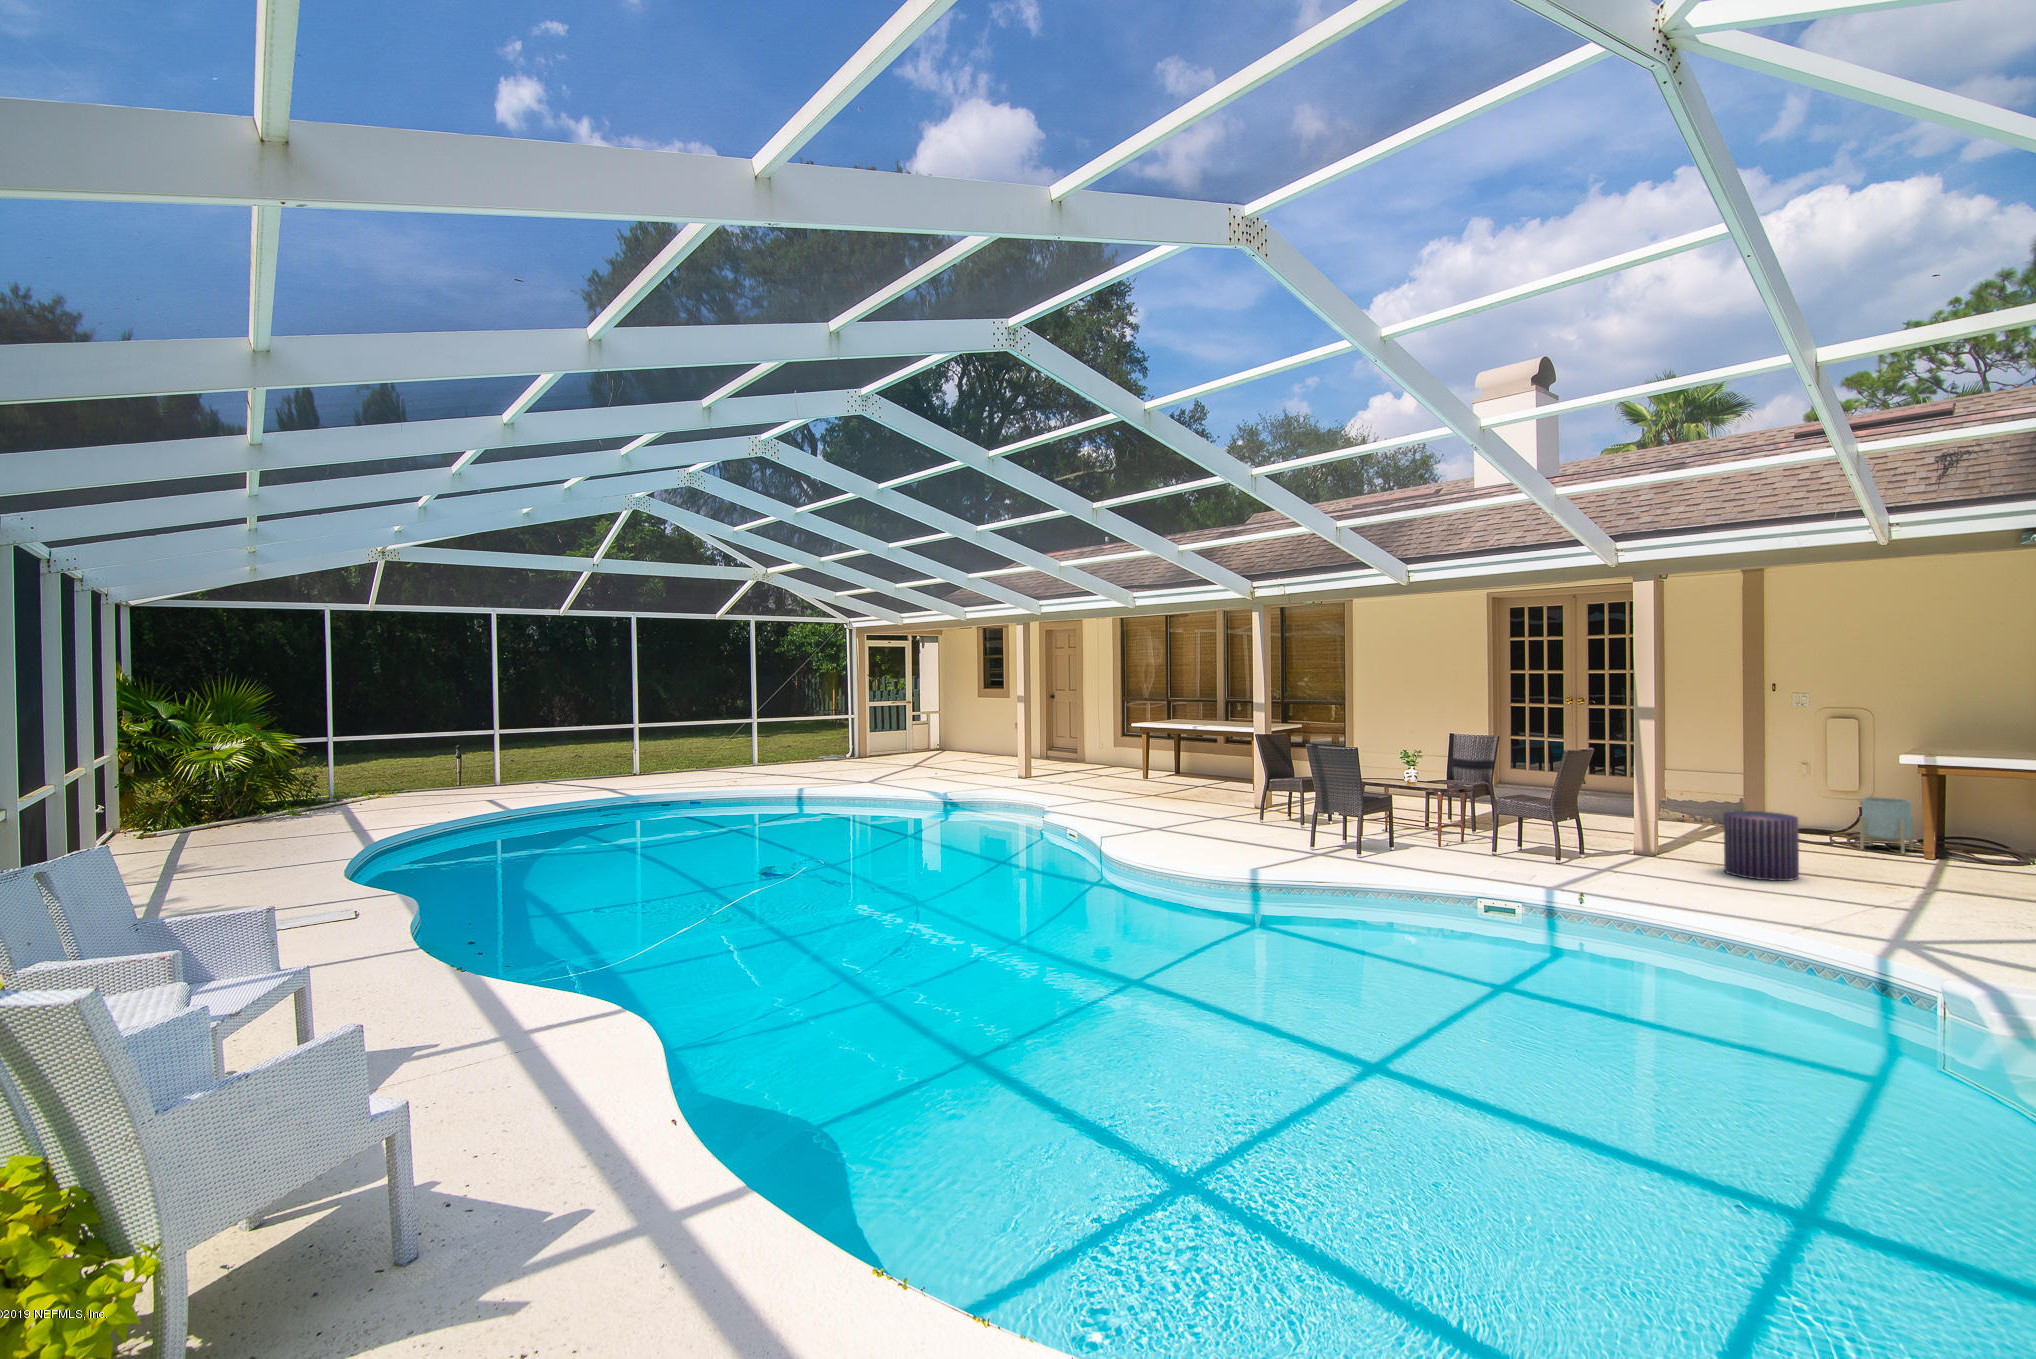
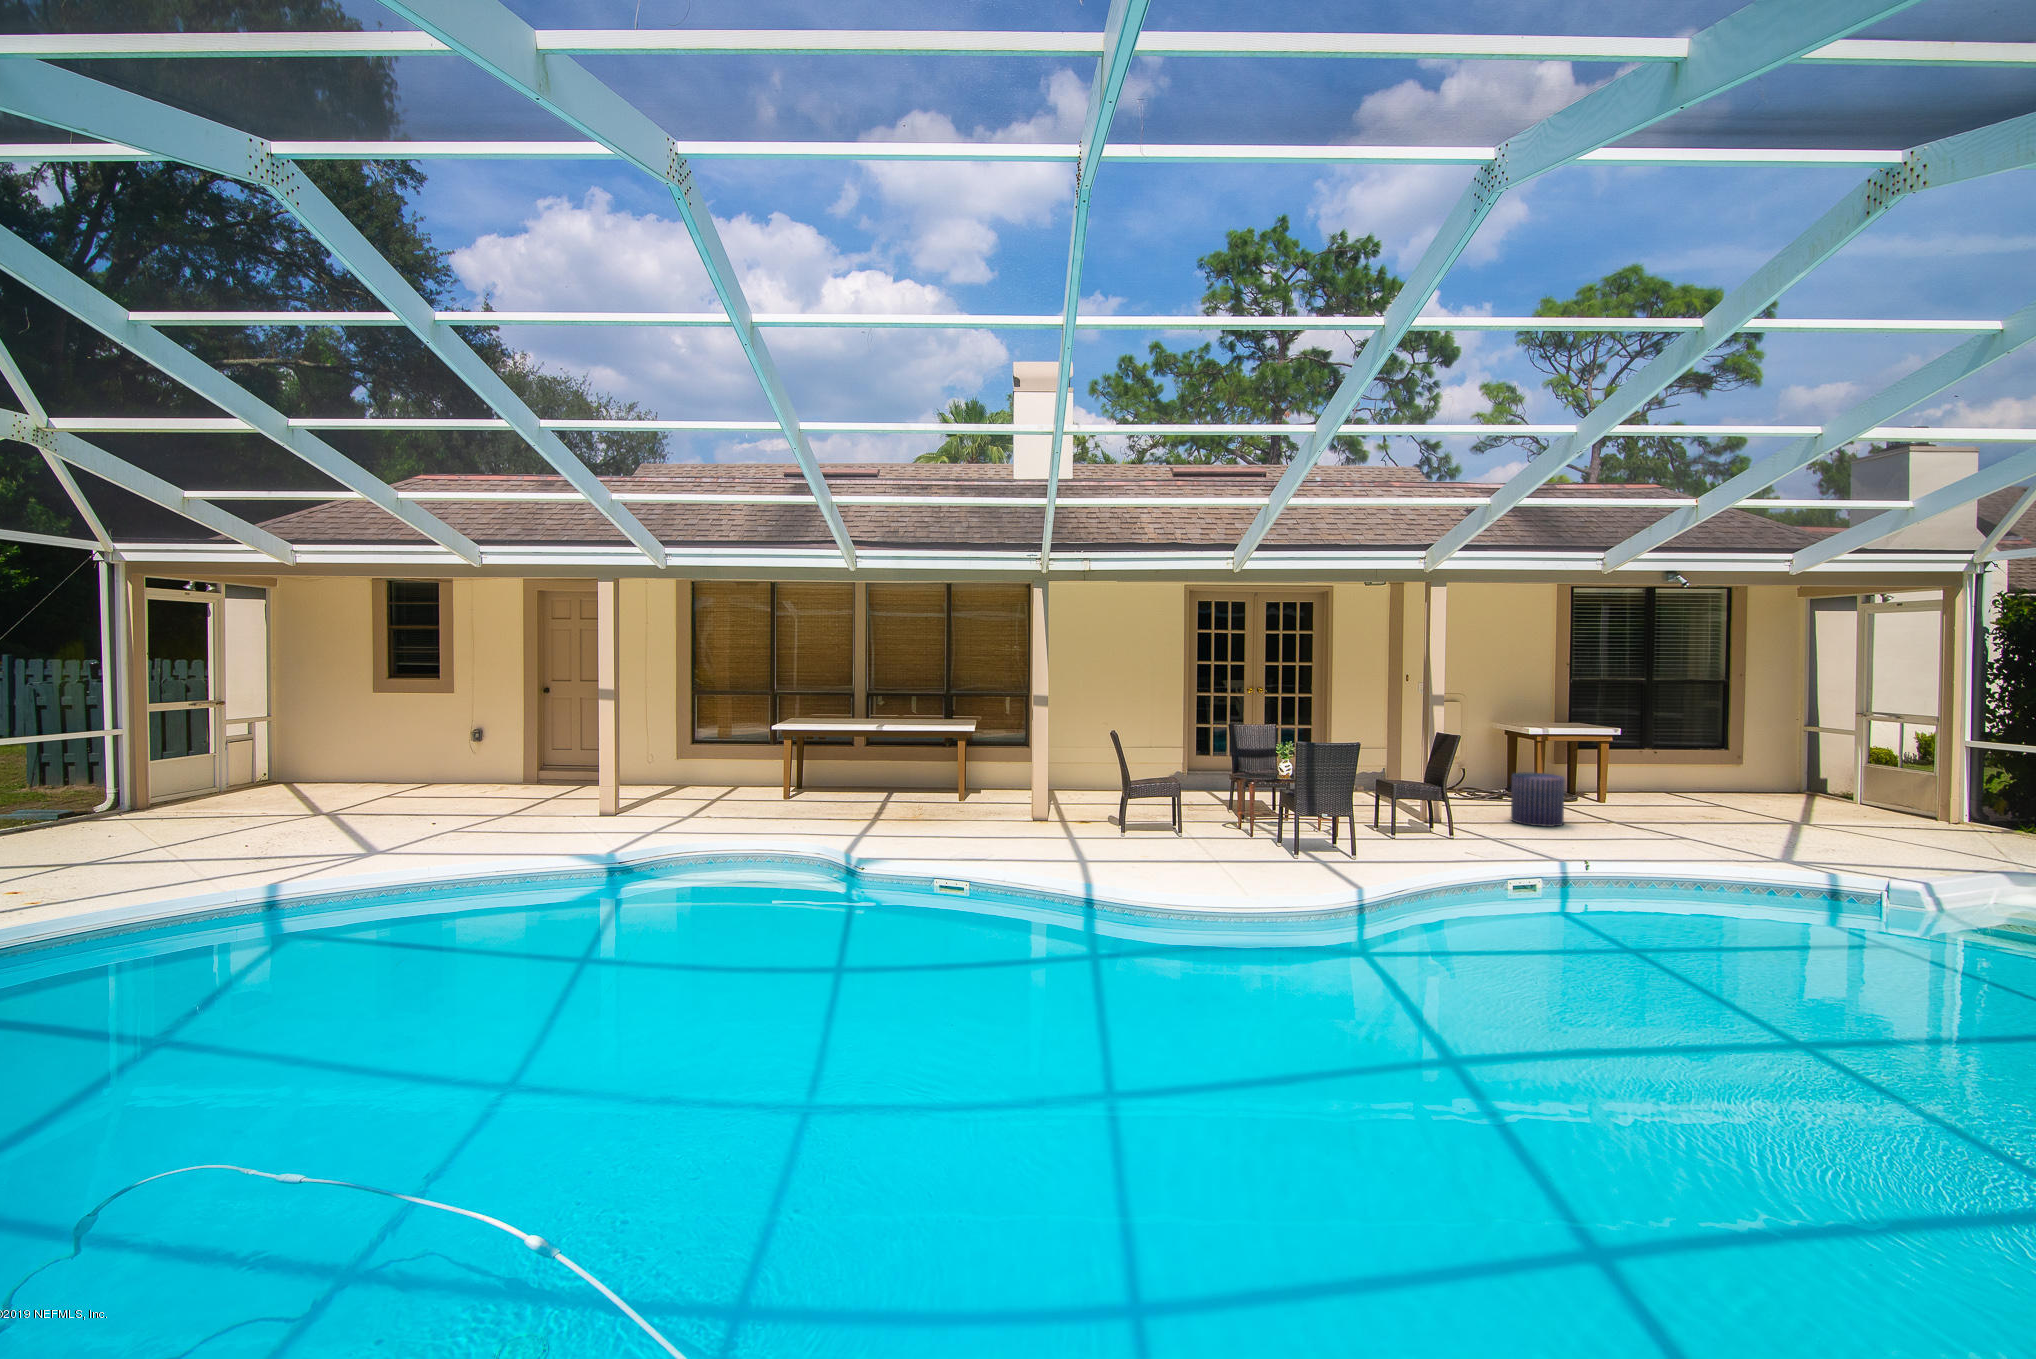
planter: present [1860,797,1913,854] -> none [1472,753,1508,792]

